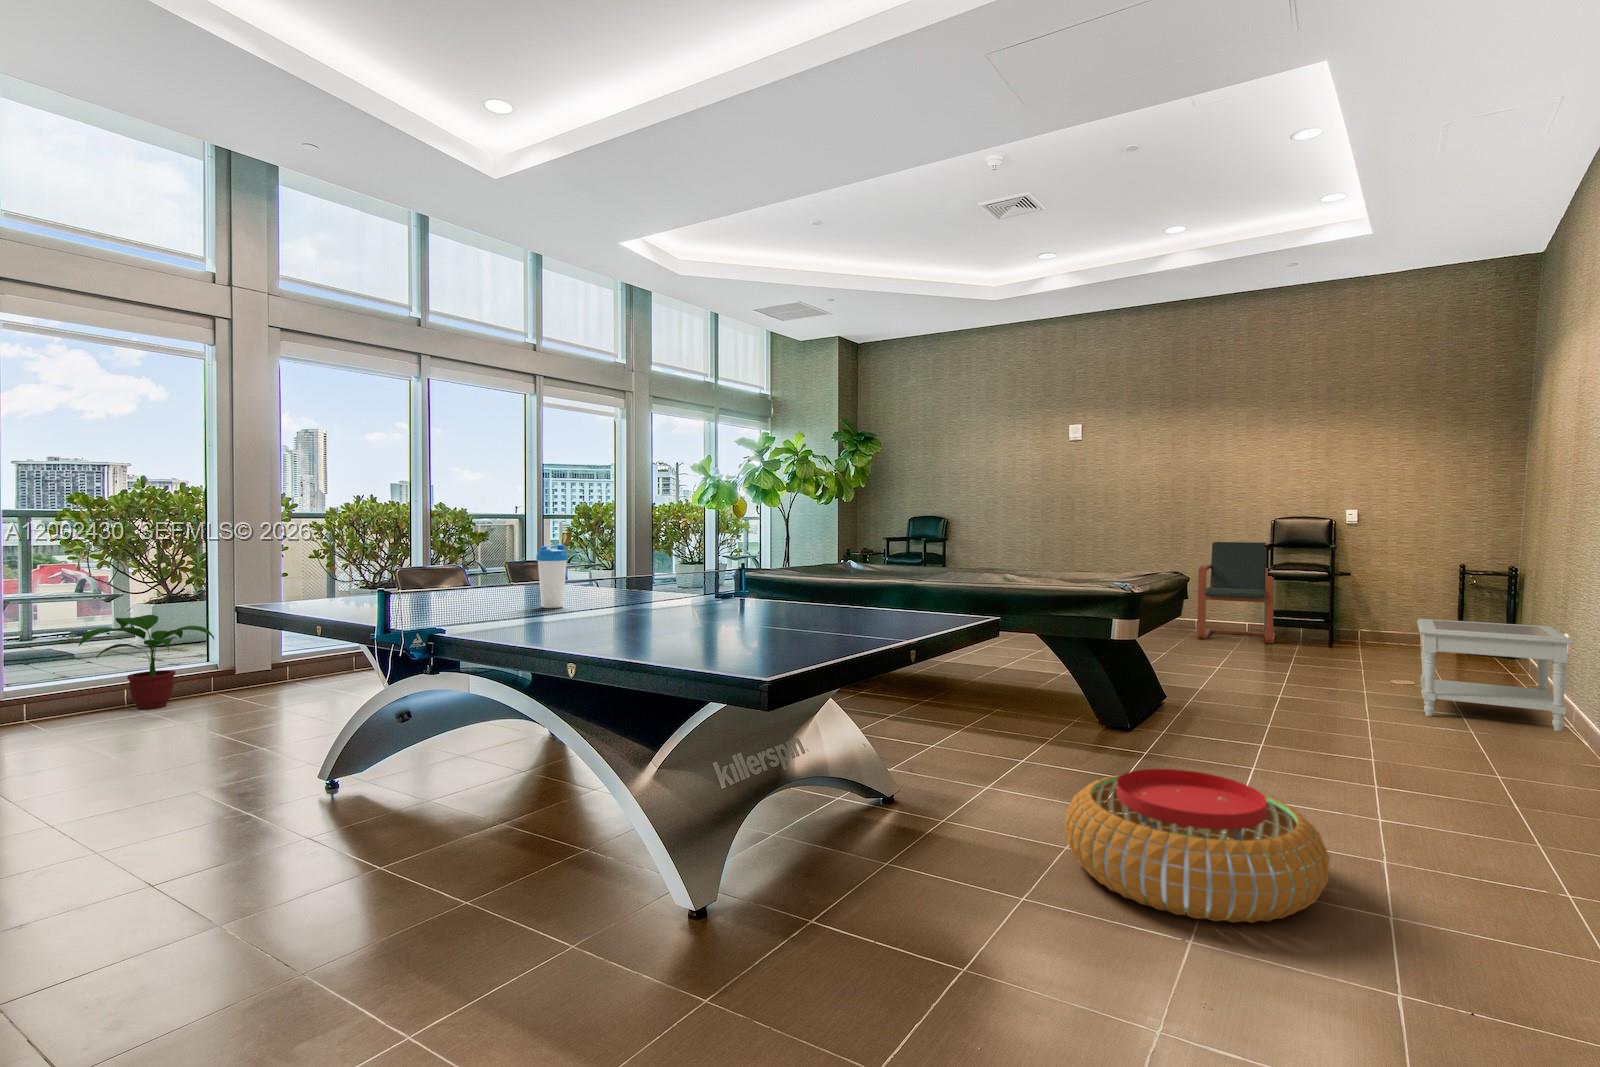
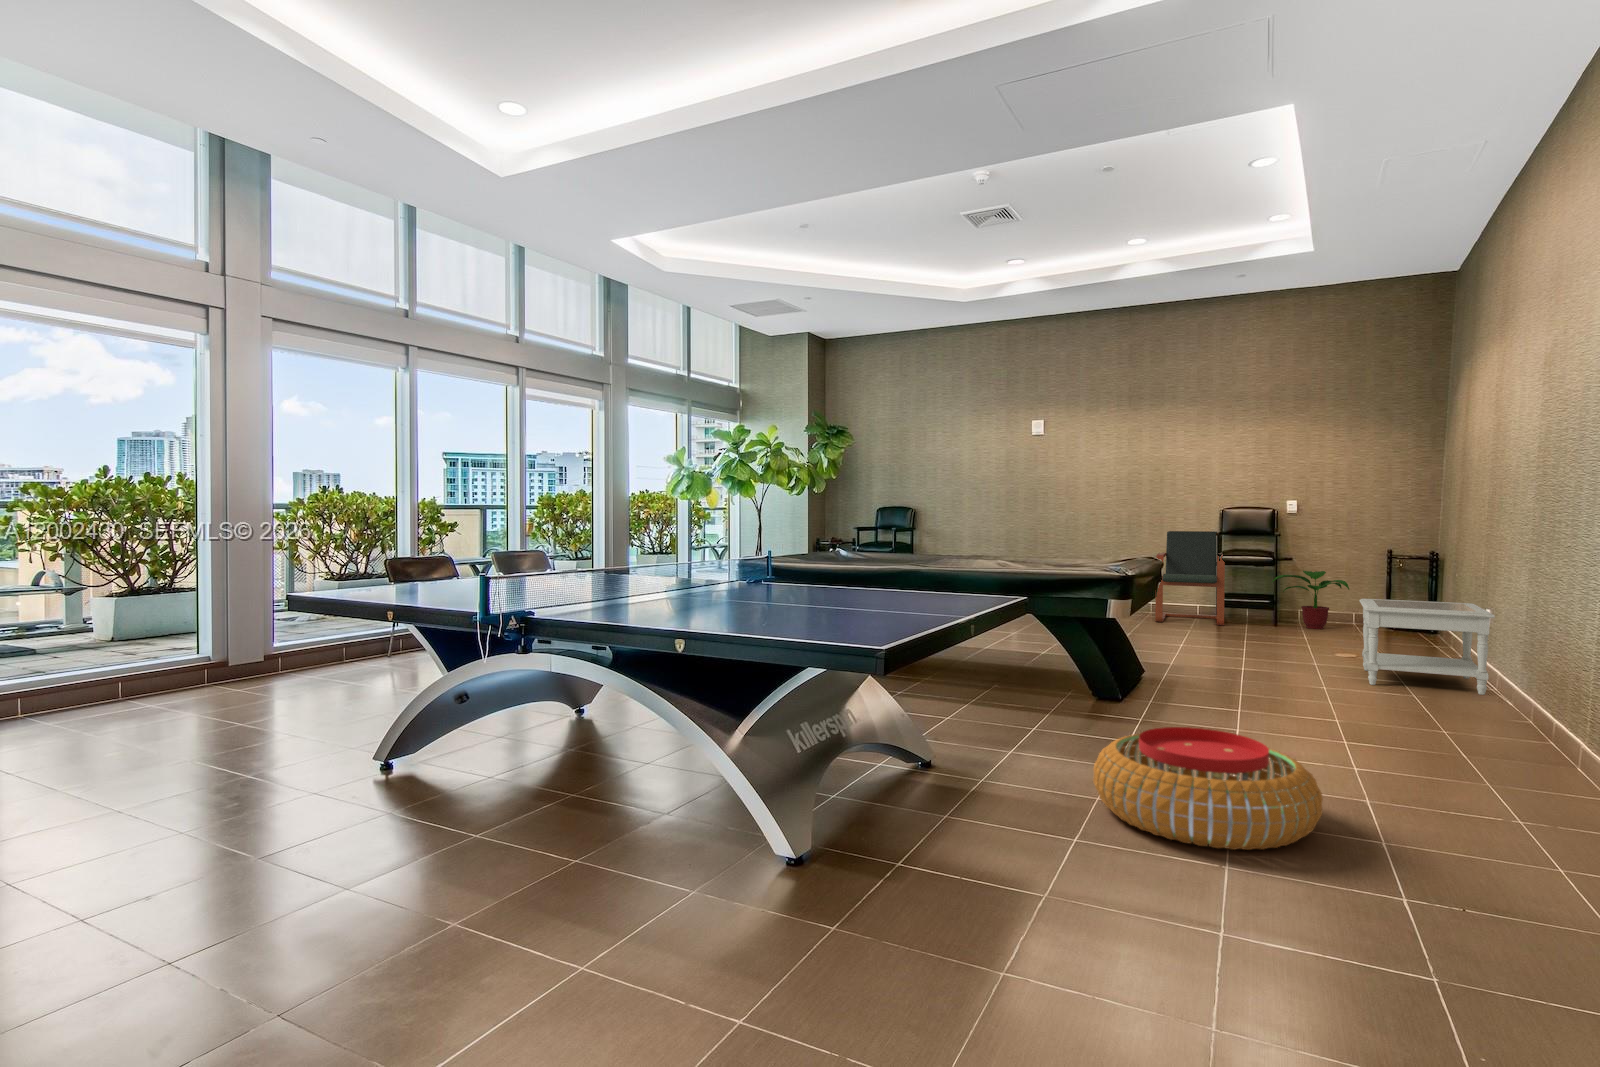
water bottle: present [536,545,568,608] -> none [597,534,626,593]
potted plant: present [79,615,214,709] -> present [1272,571,1349,629]

